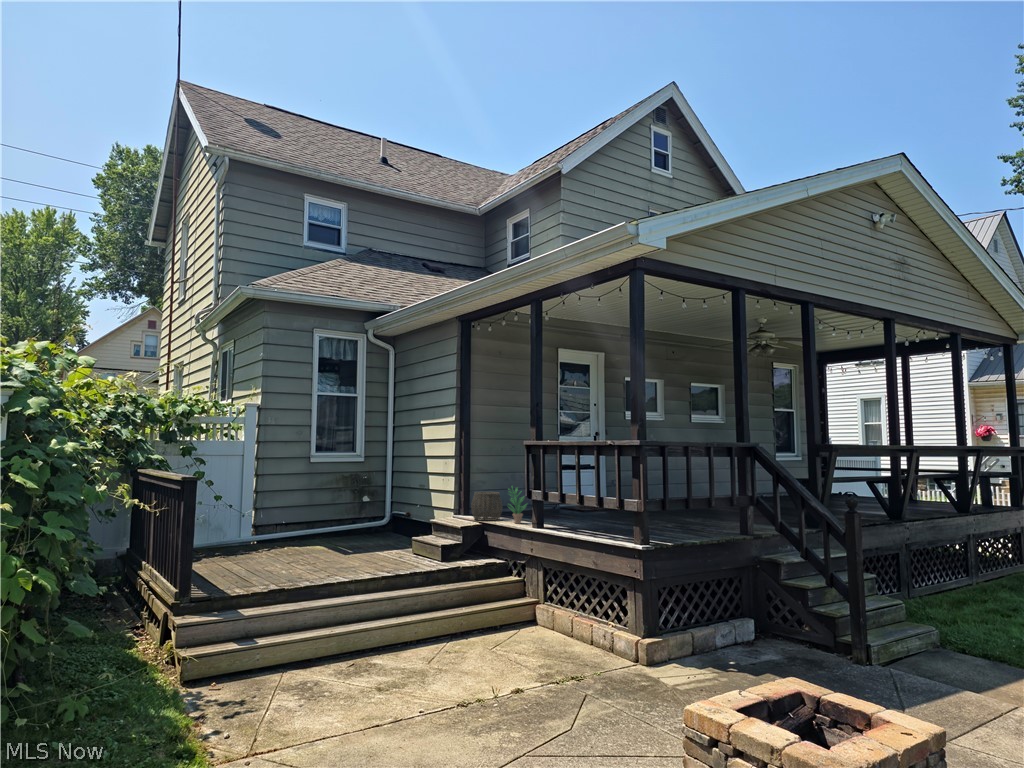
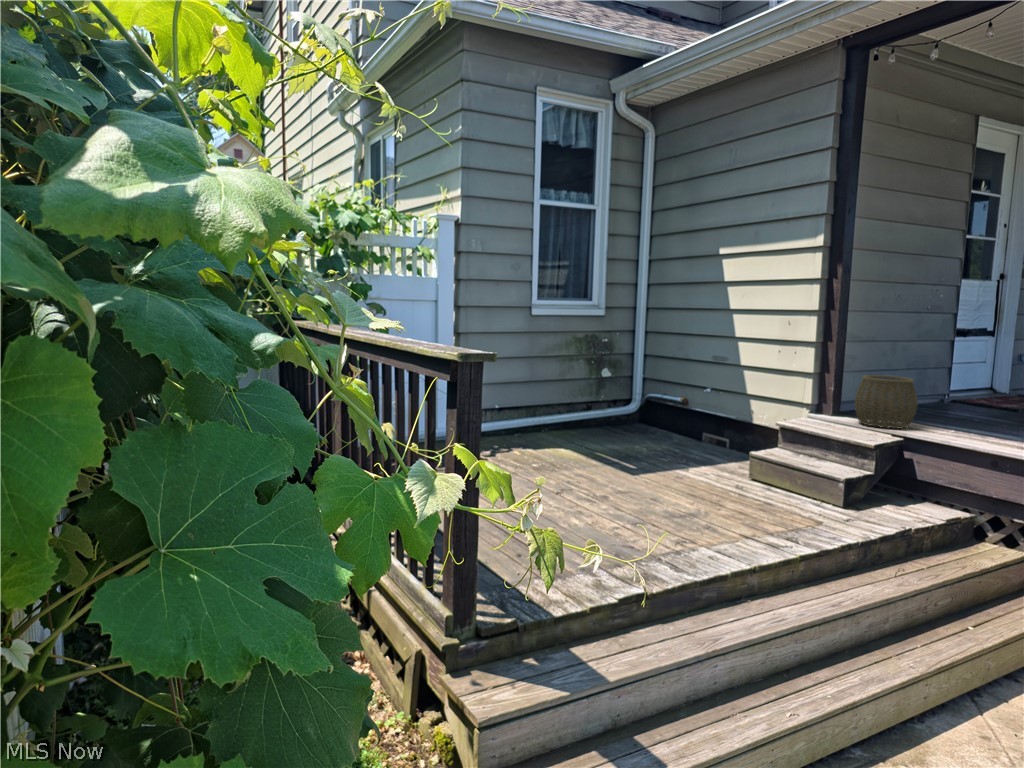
potted plant: present [509,487,525,524] -> none [955,369,1003,441]

